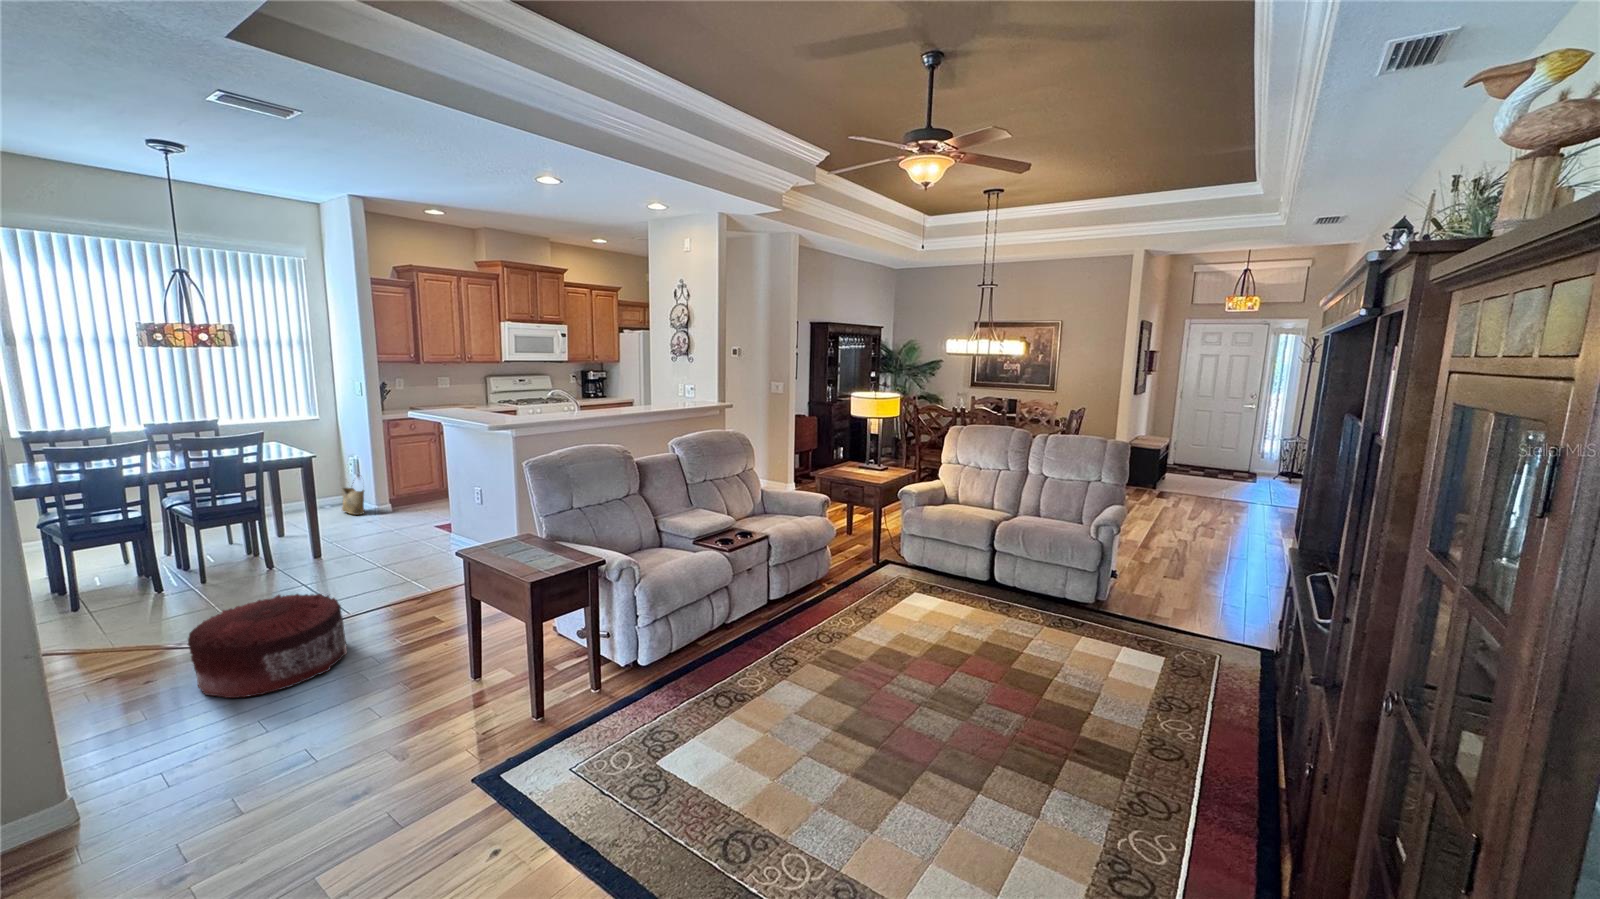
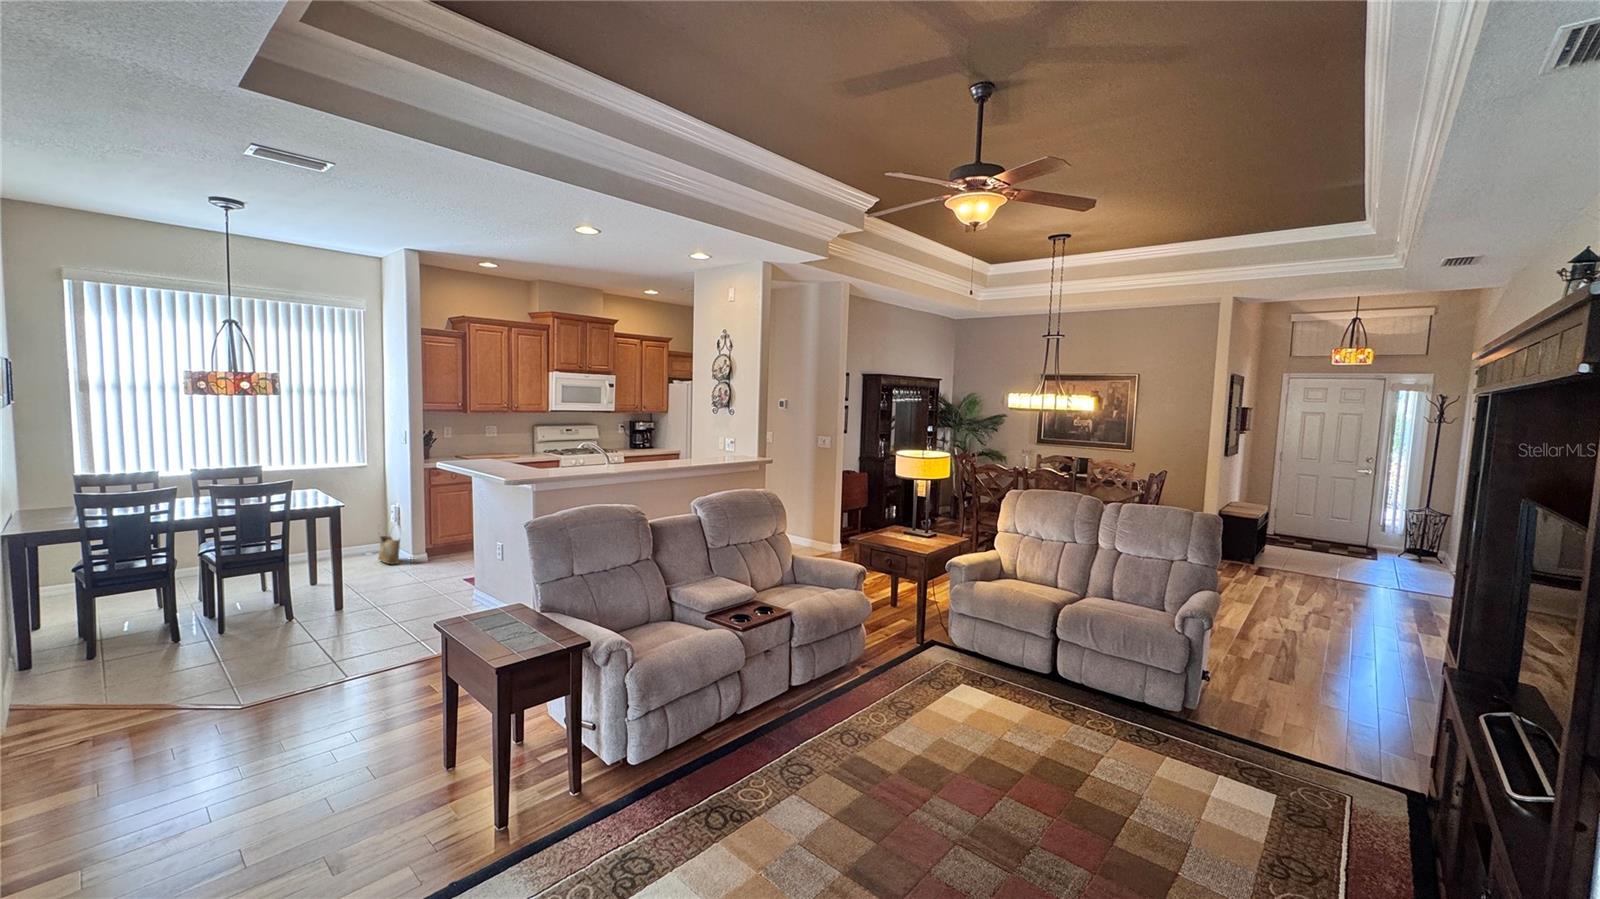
pouf: present [188,594,347,698] -> none [157,656,331,775]

